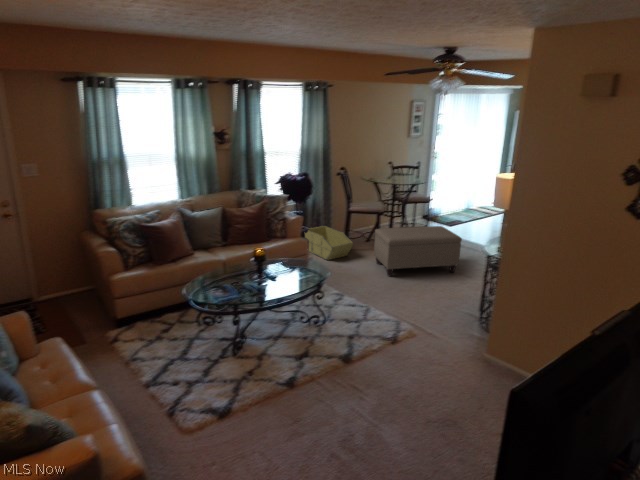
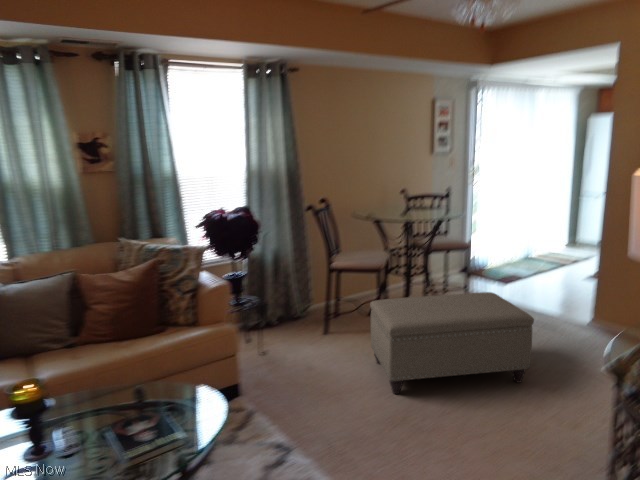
storage bin: present [305,226,353,260] -> none [259,293,336,357]

